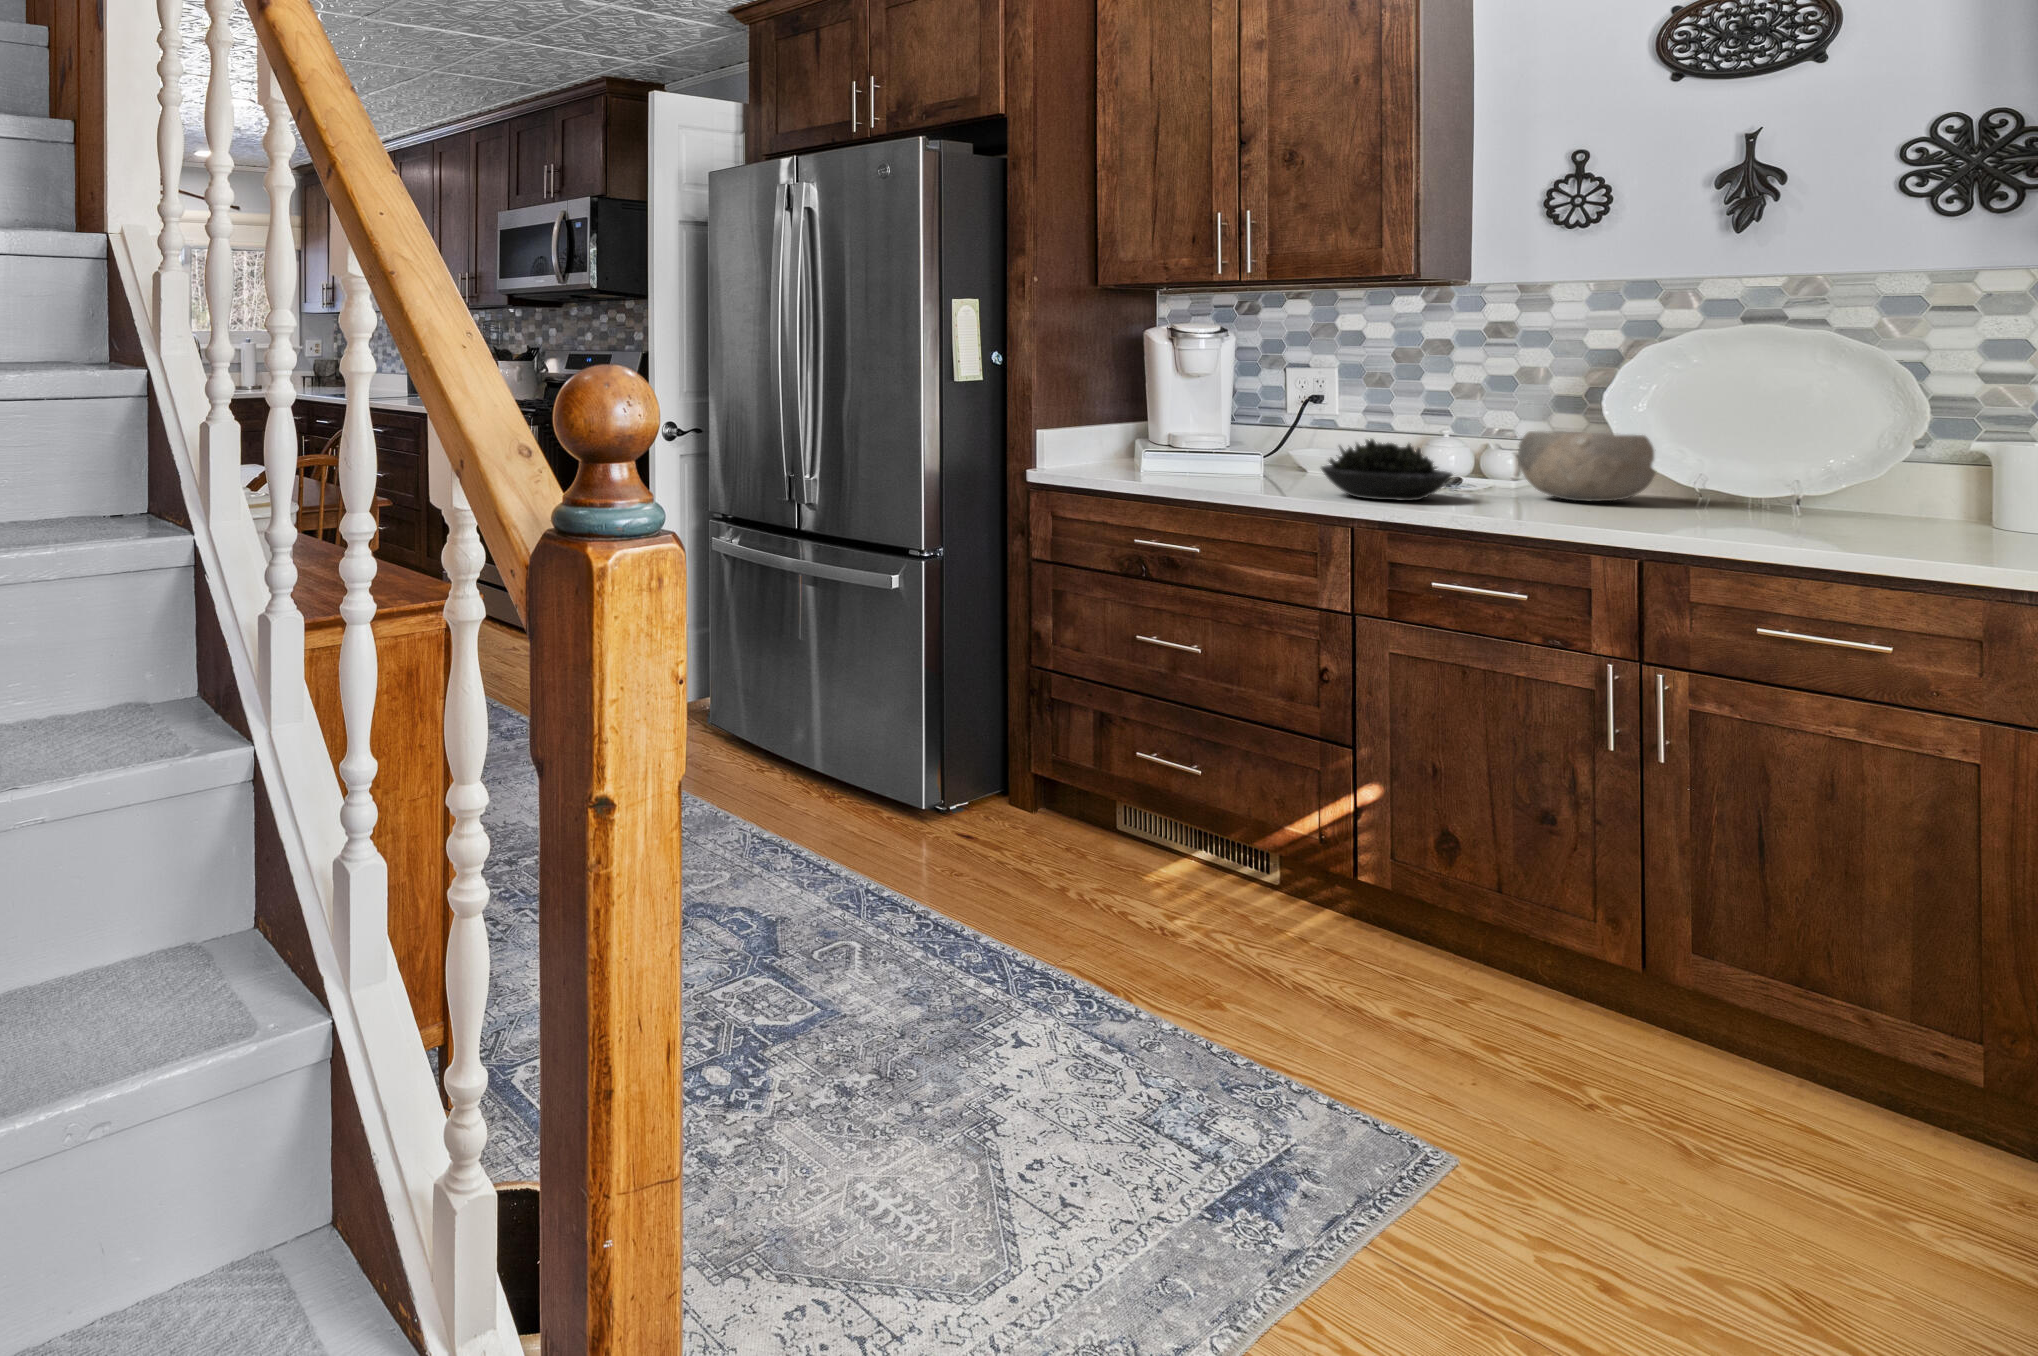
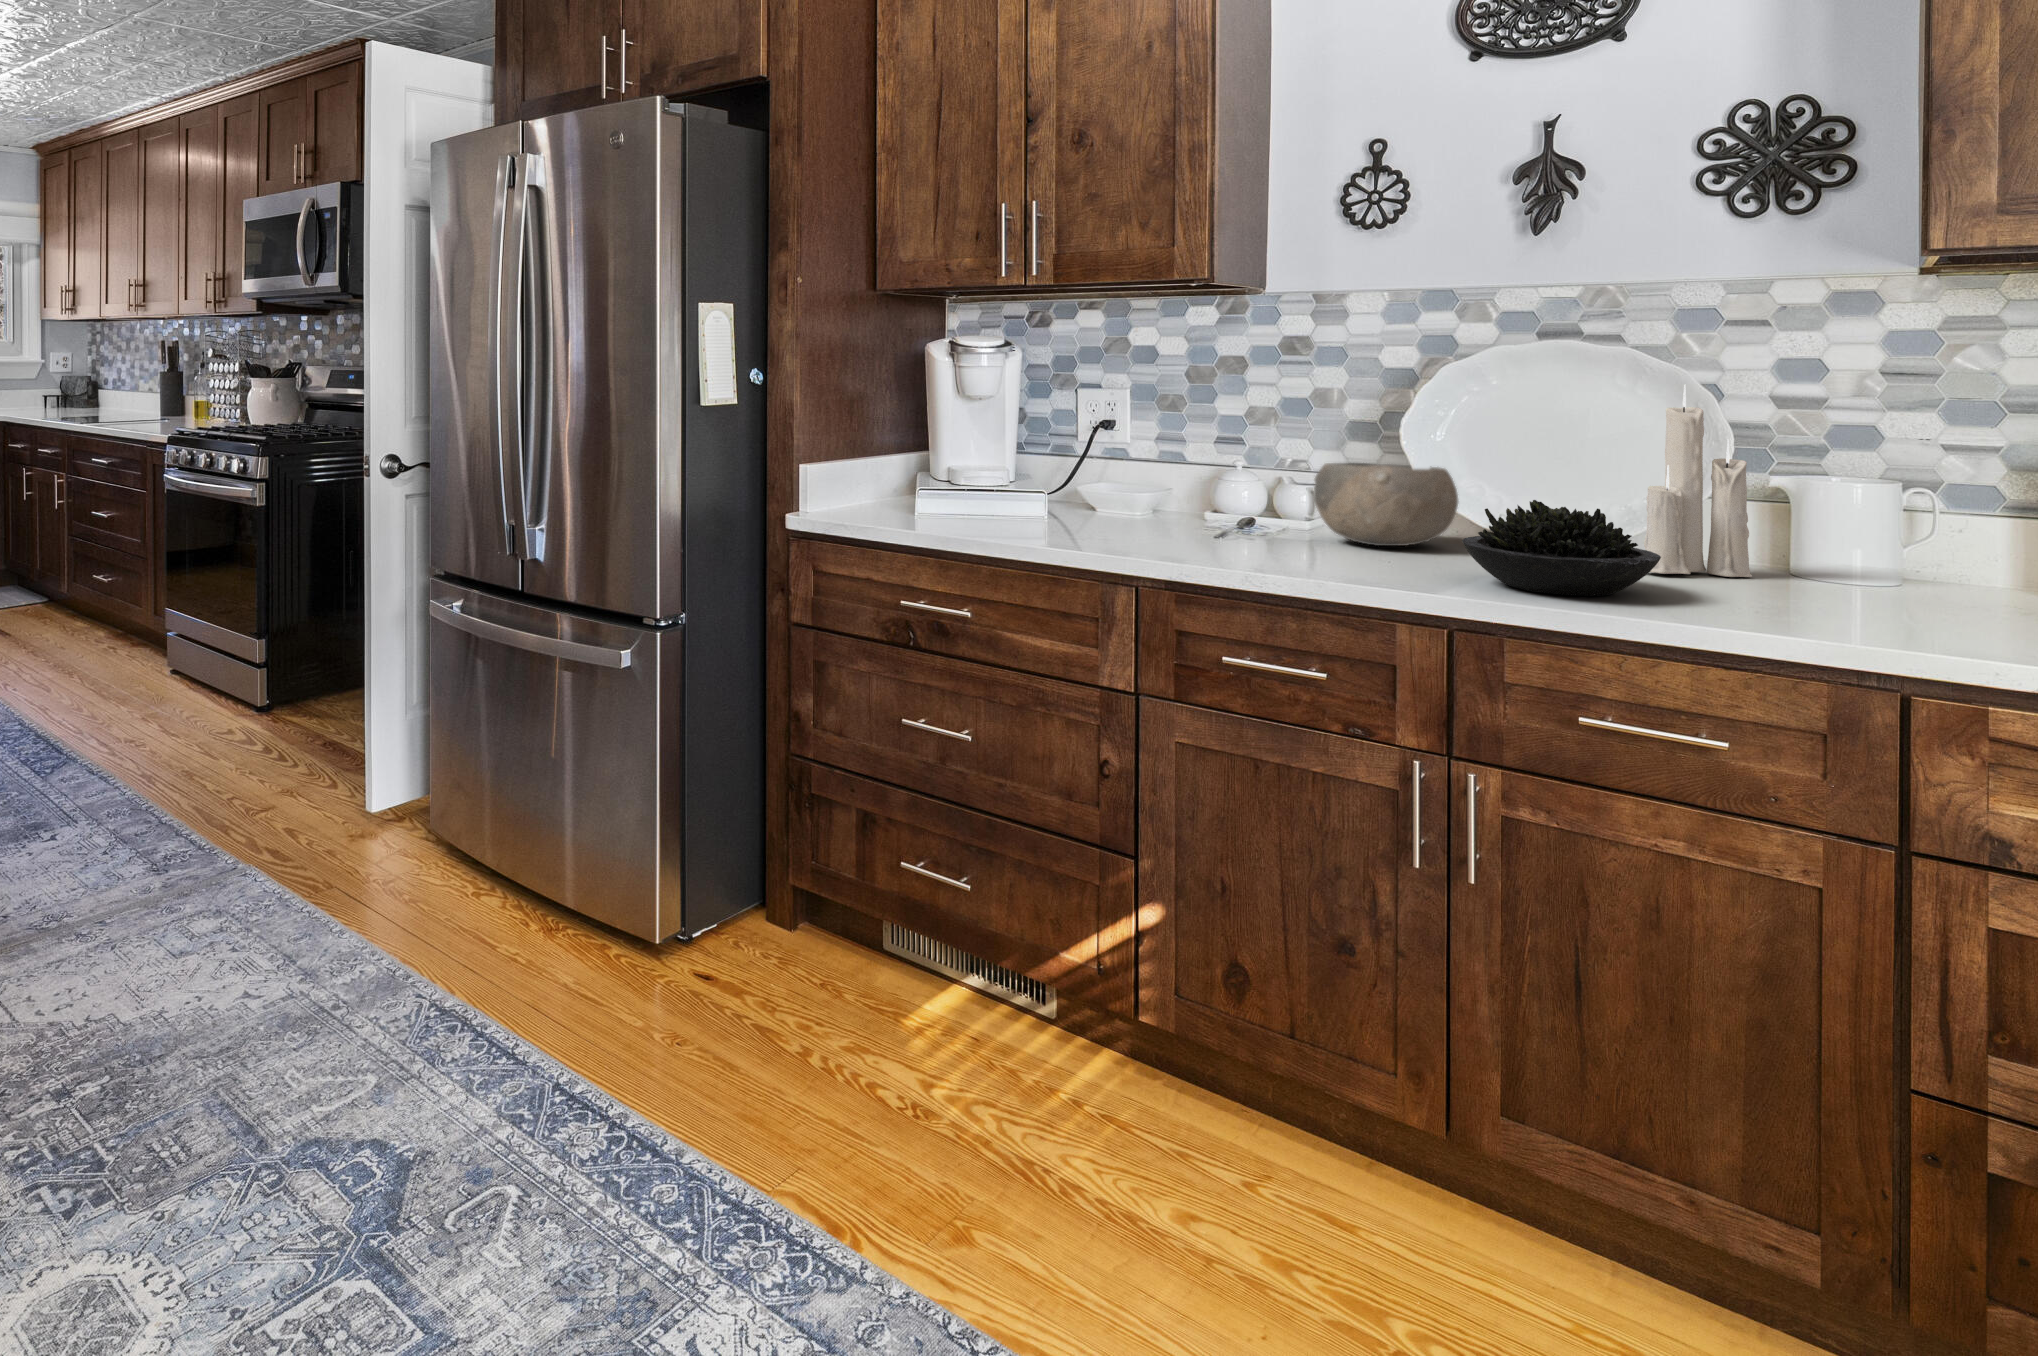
candle: none [1832,353,1943,526] -> present [1644,385,1752,577]
succulent plant: present [1321,439,1452,501] -> present [1462,500,1661,596]

